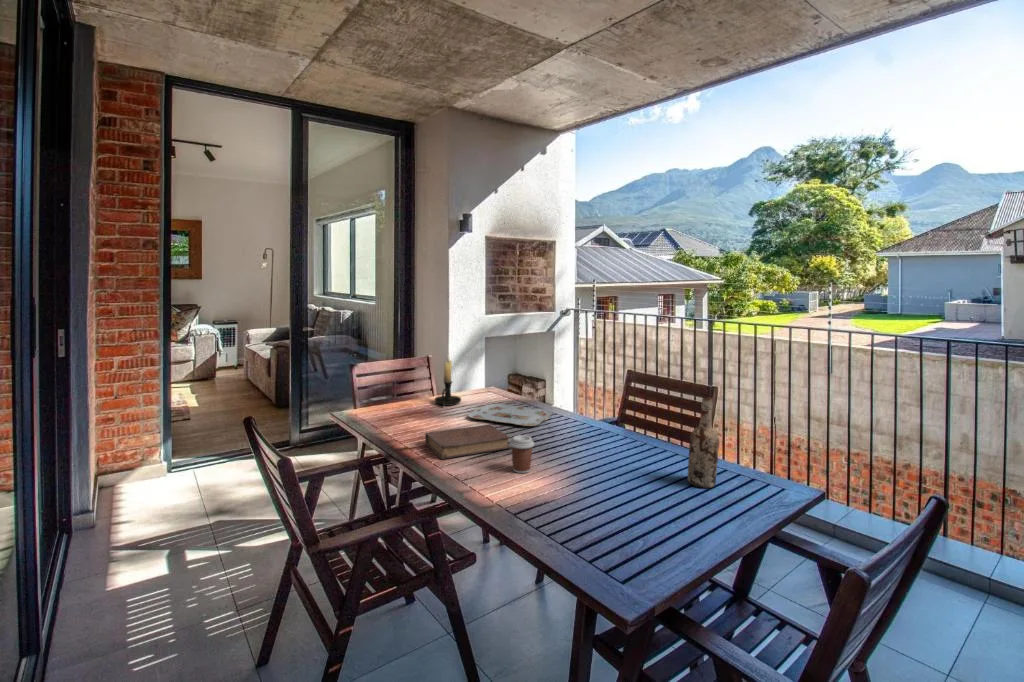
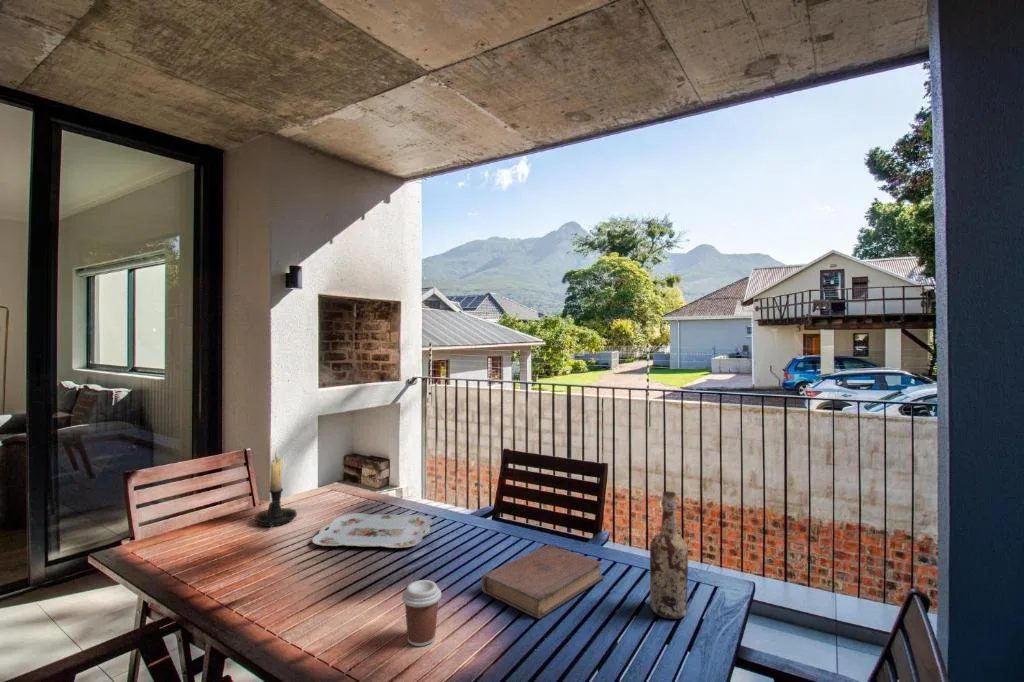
book: present [425,425,511,459] -> present [481,544,605,619]

